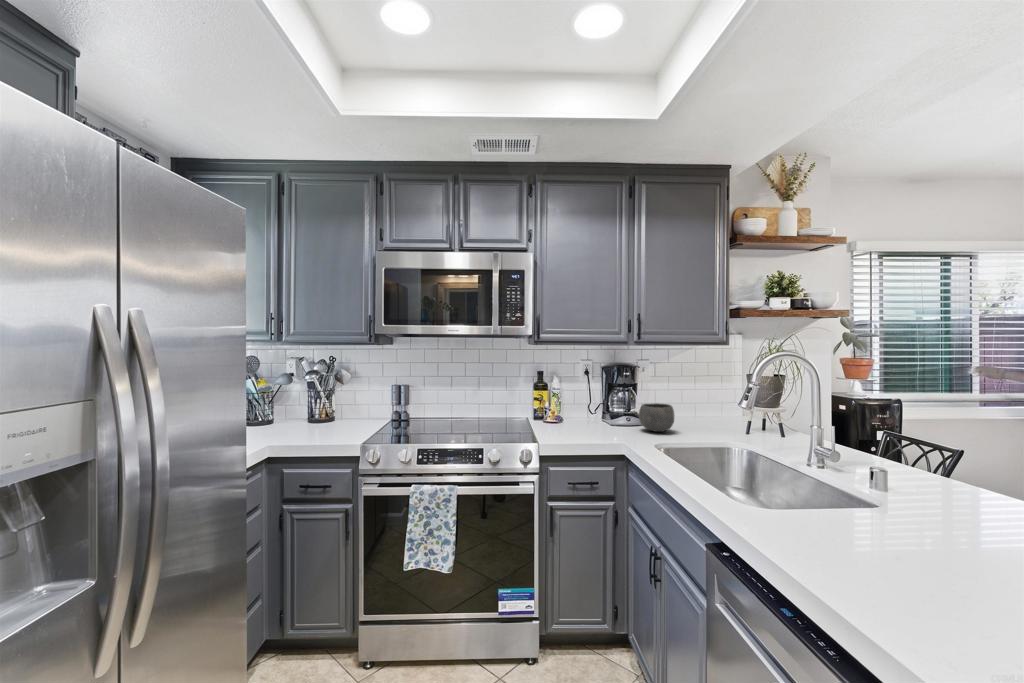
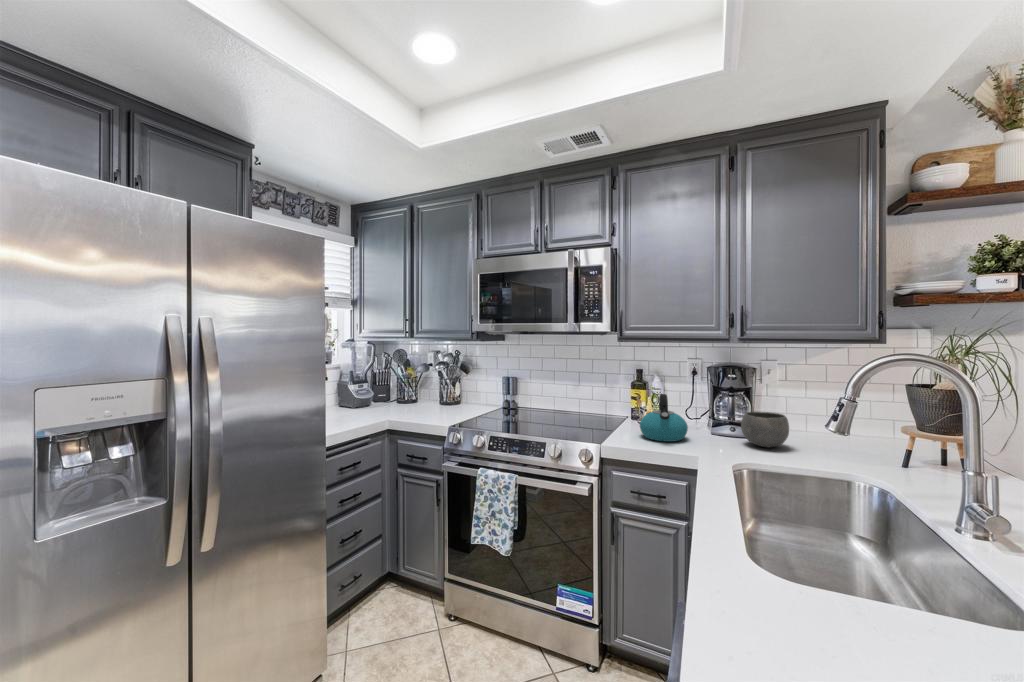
kettle: none [559,393,601,436] -> present [640,394,688,442]

